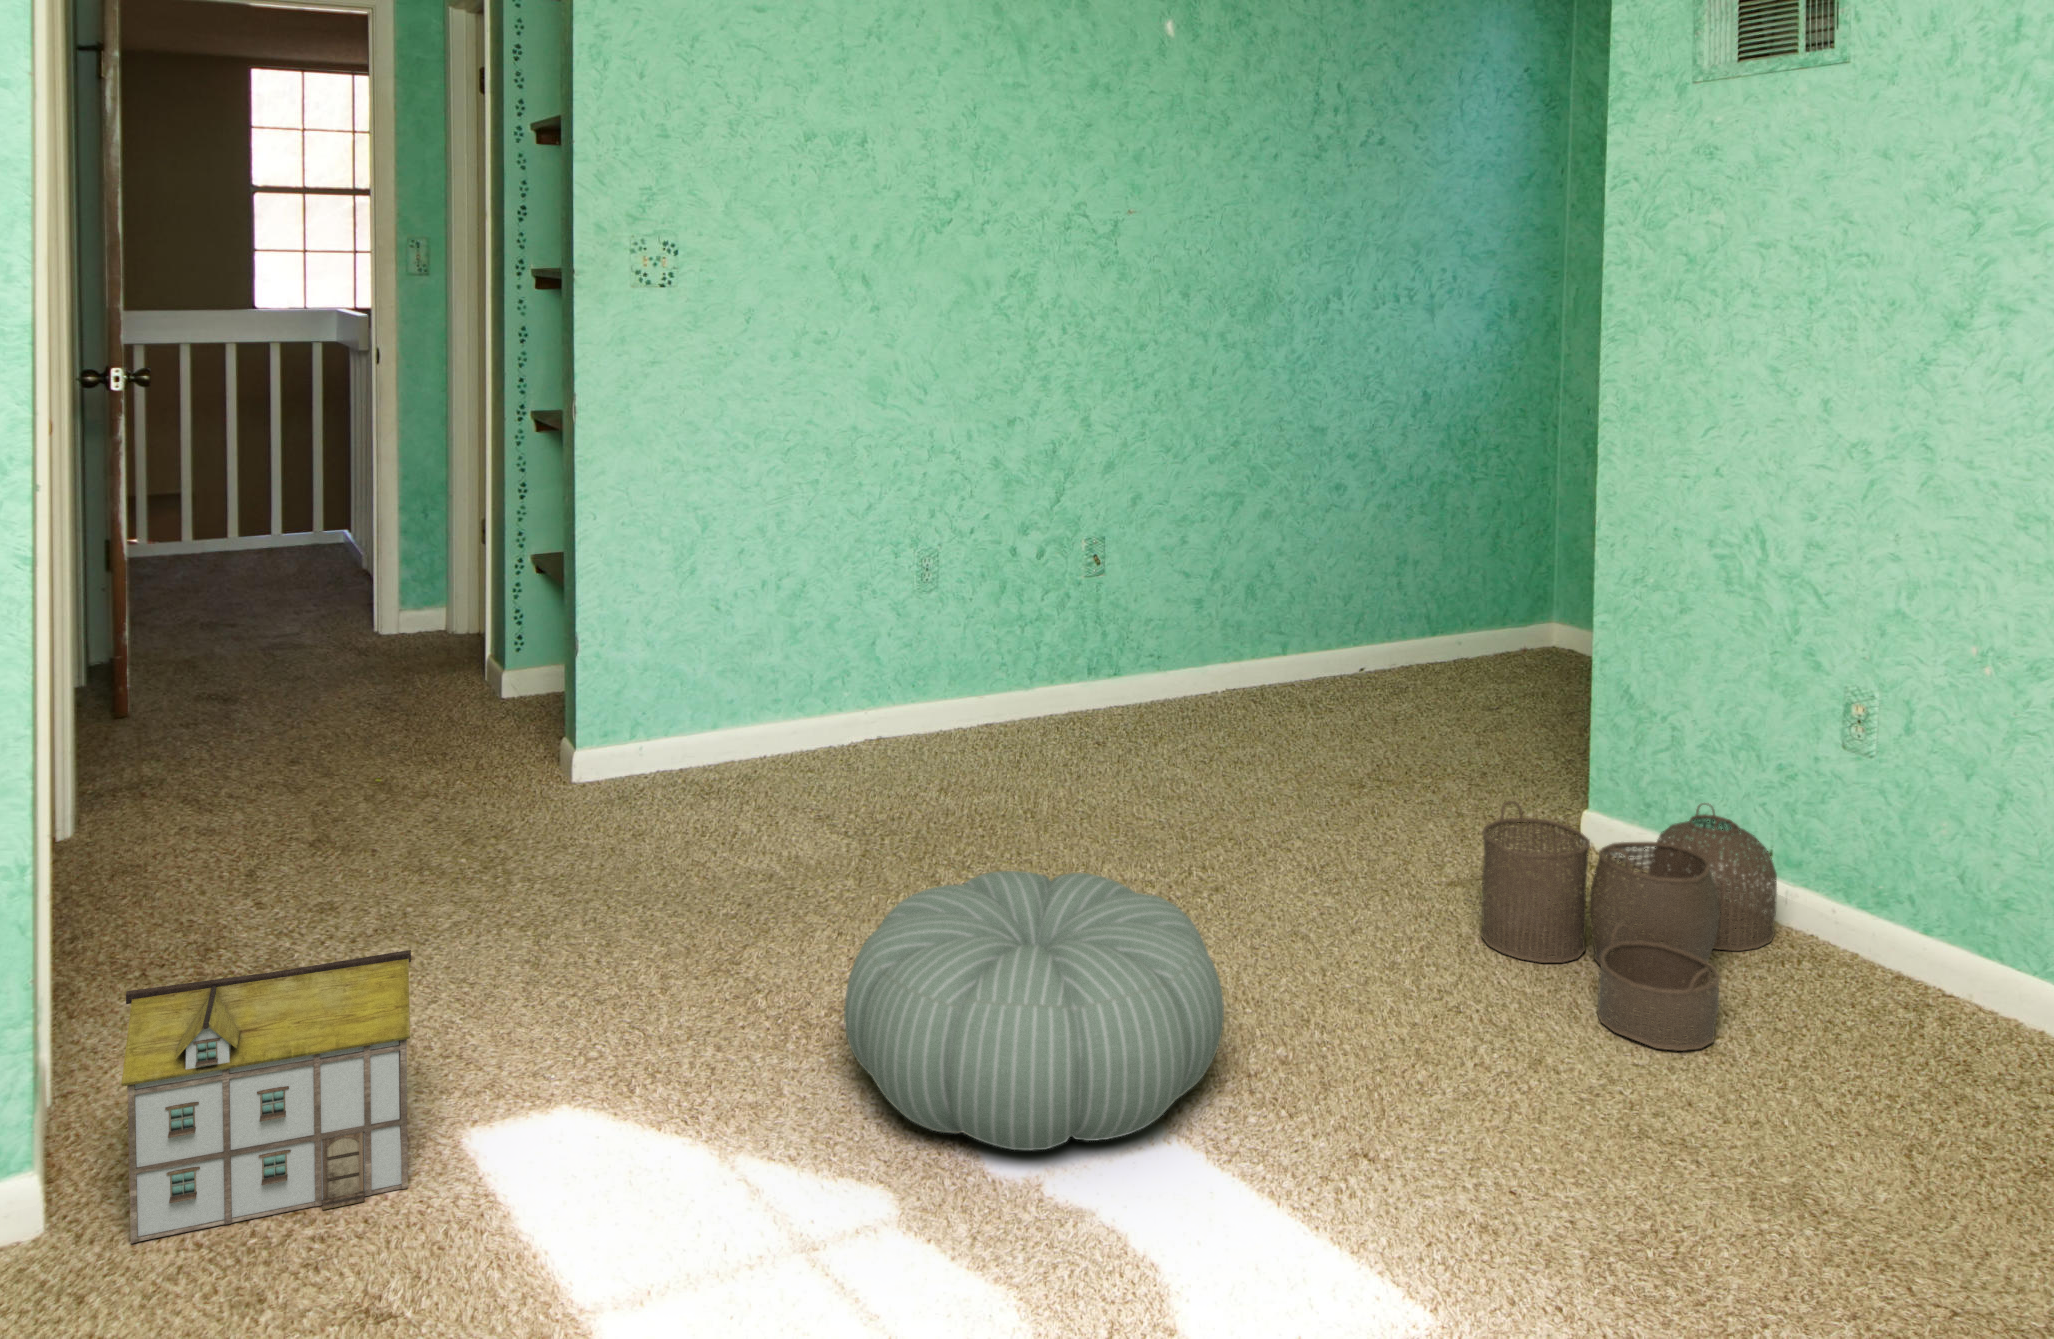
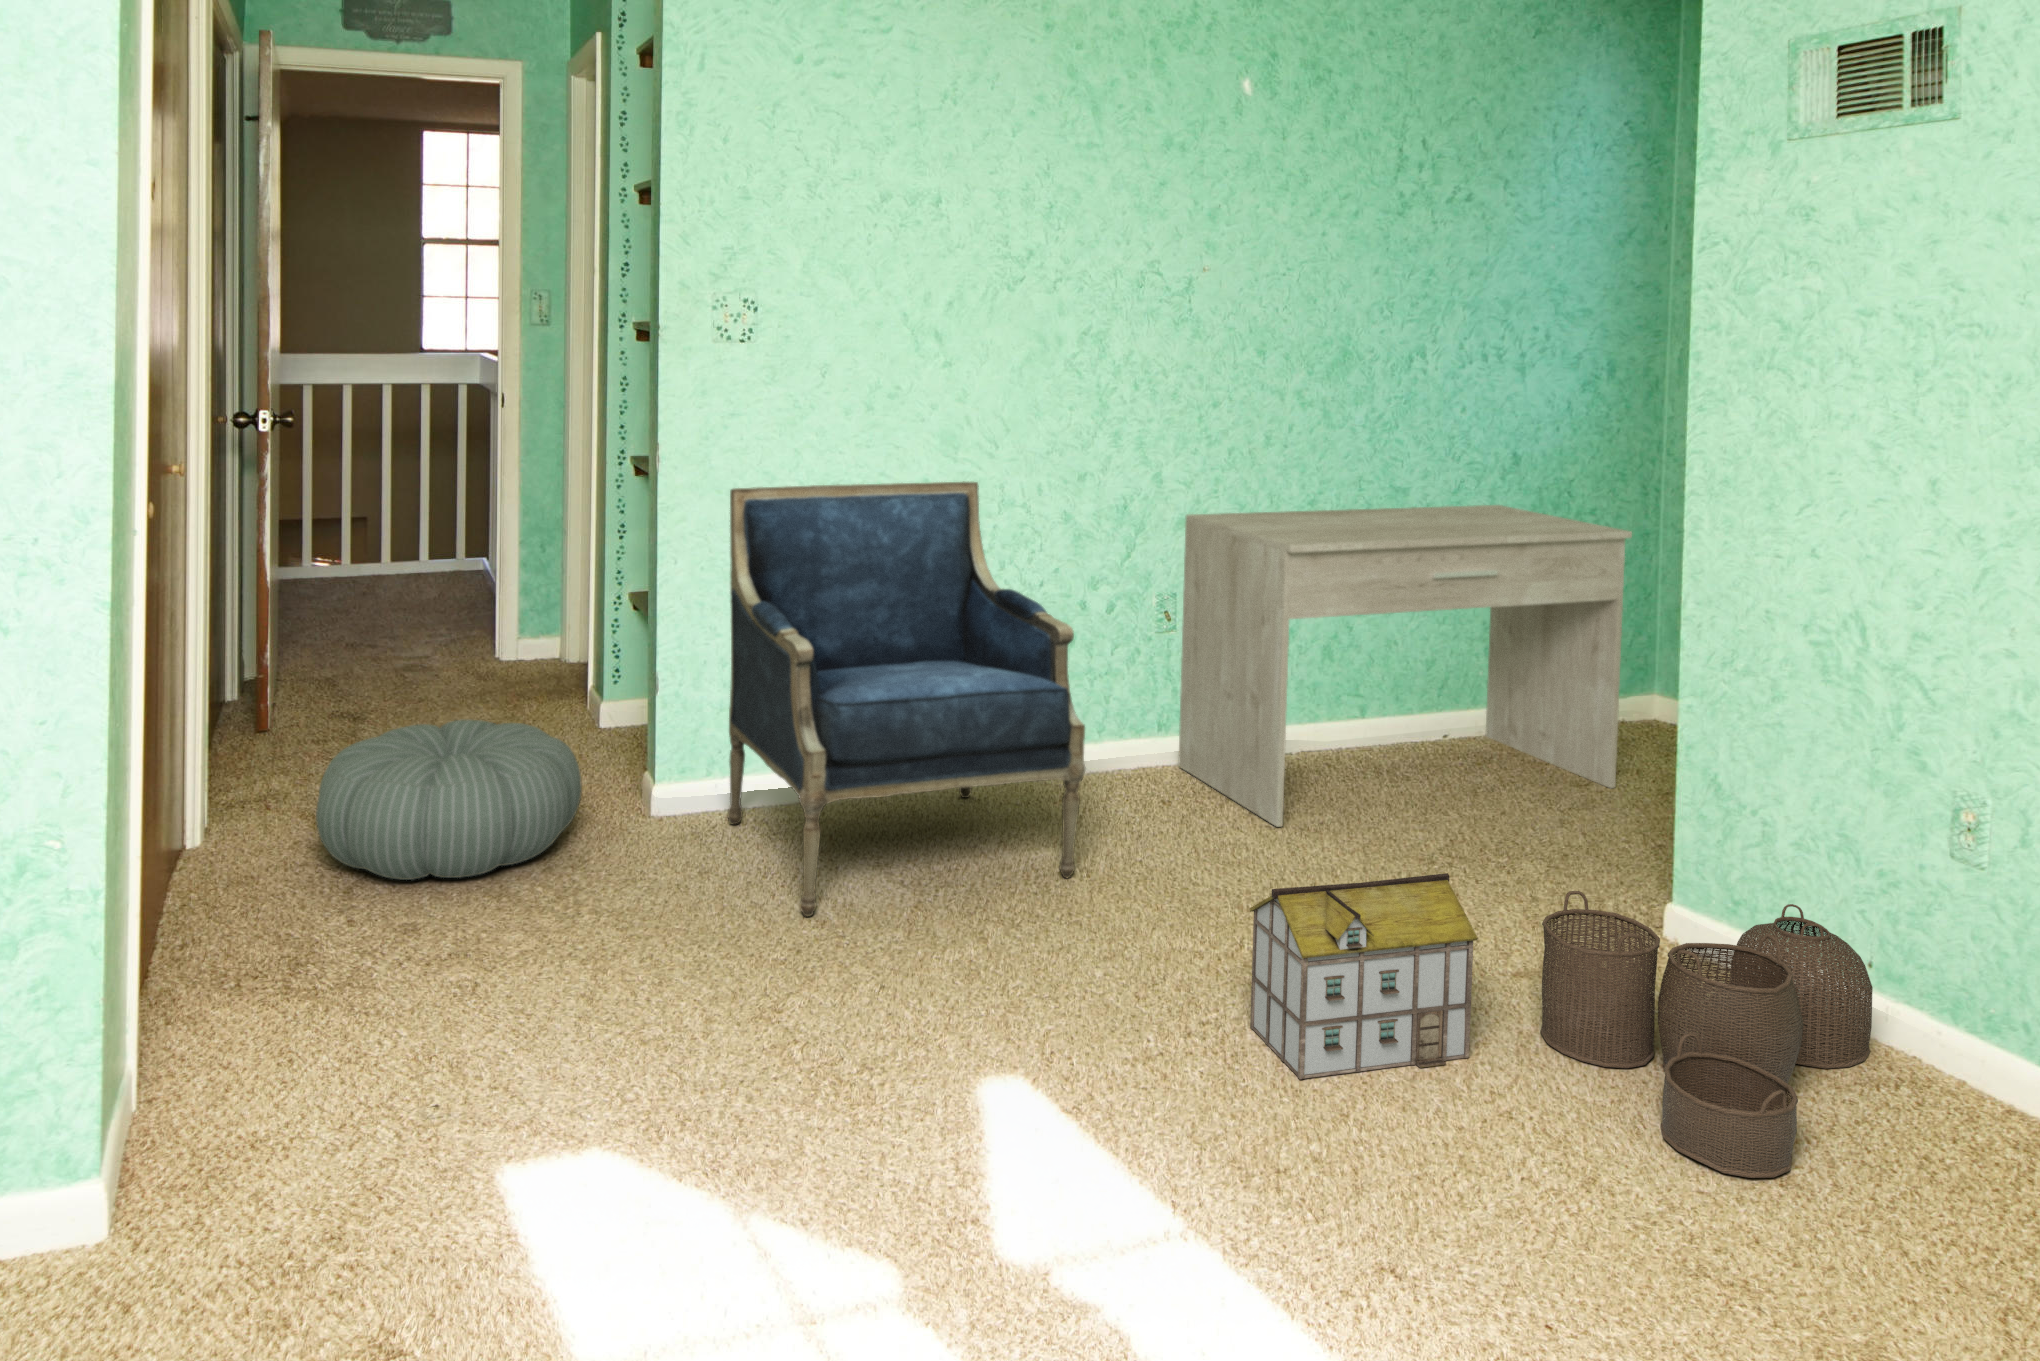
armchair: none [656,430,1032,872] -> present [728,481,1085,916]
desk: none [1112,445,1543,763] -> present [1179,505,1632,827]
pouf: present [844,871,1224,1150] -> present [316,720,582,880]
toy house: present [122,950,411,1244] -> present [1249,873,1478,1080]

